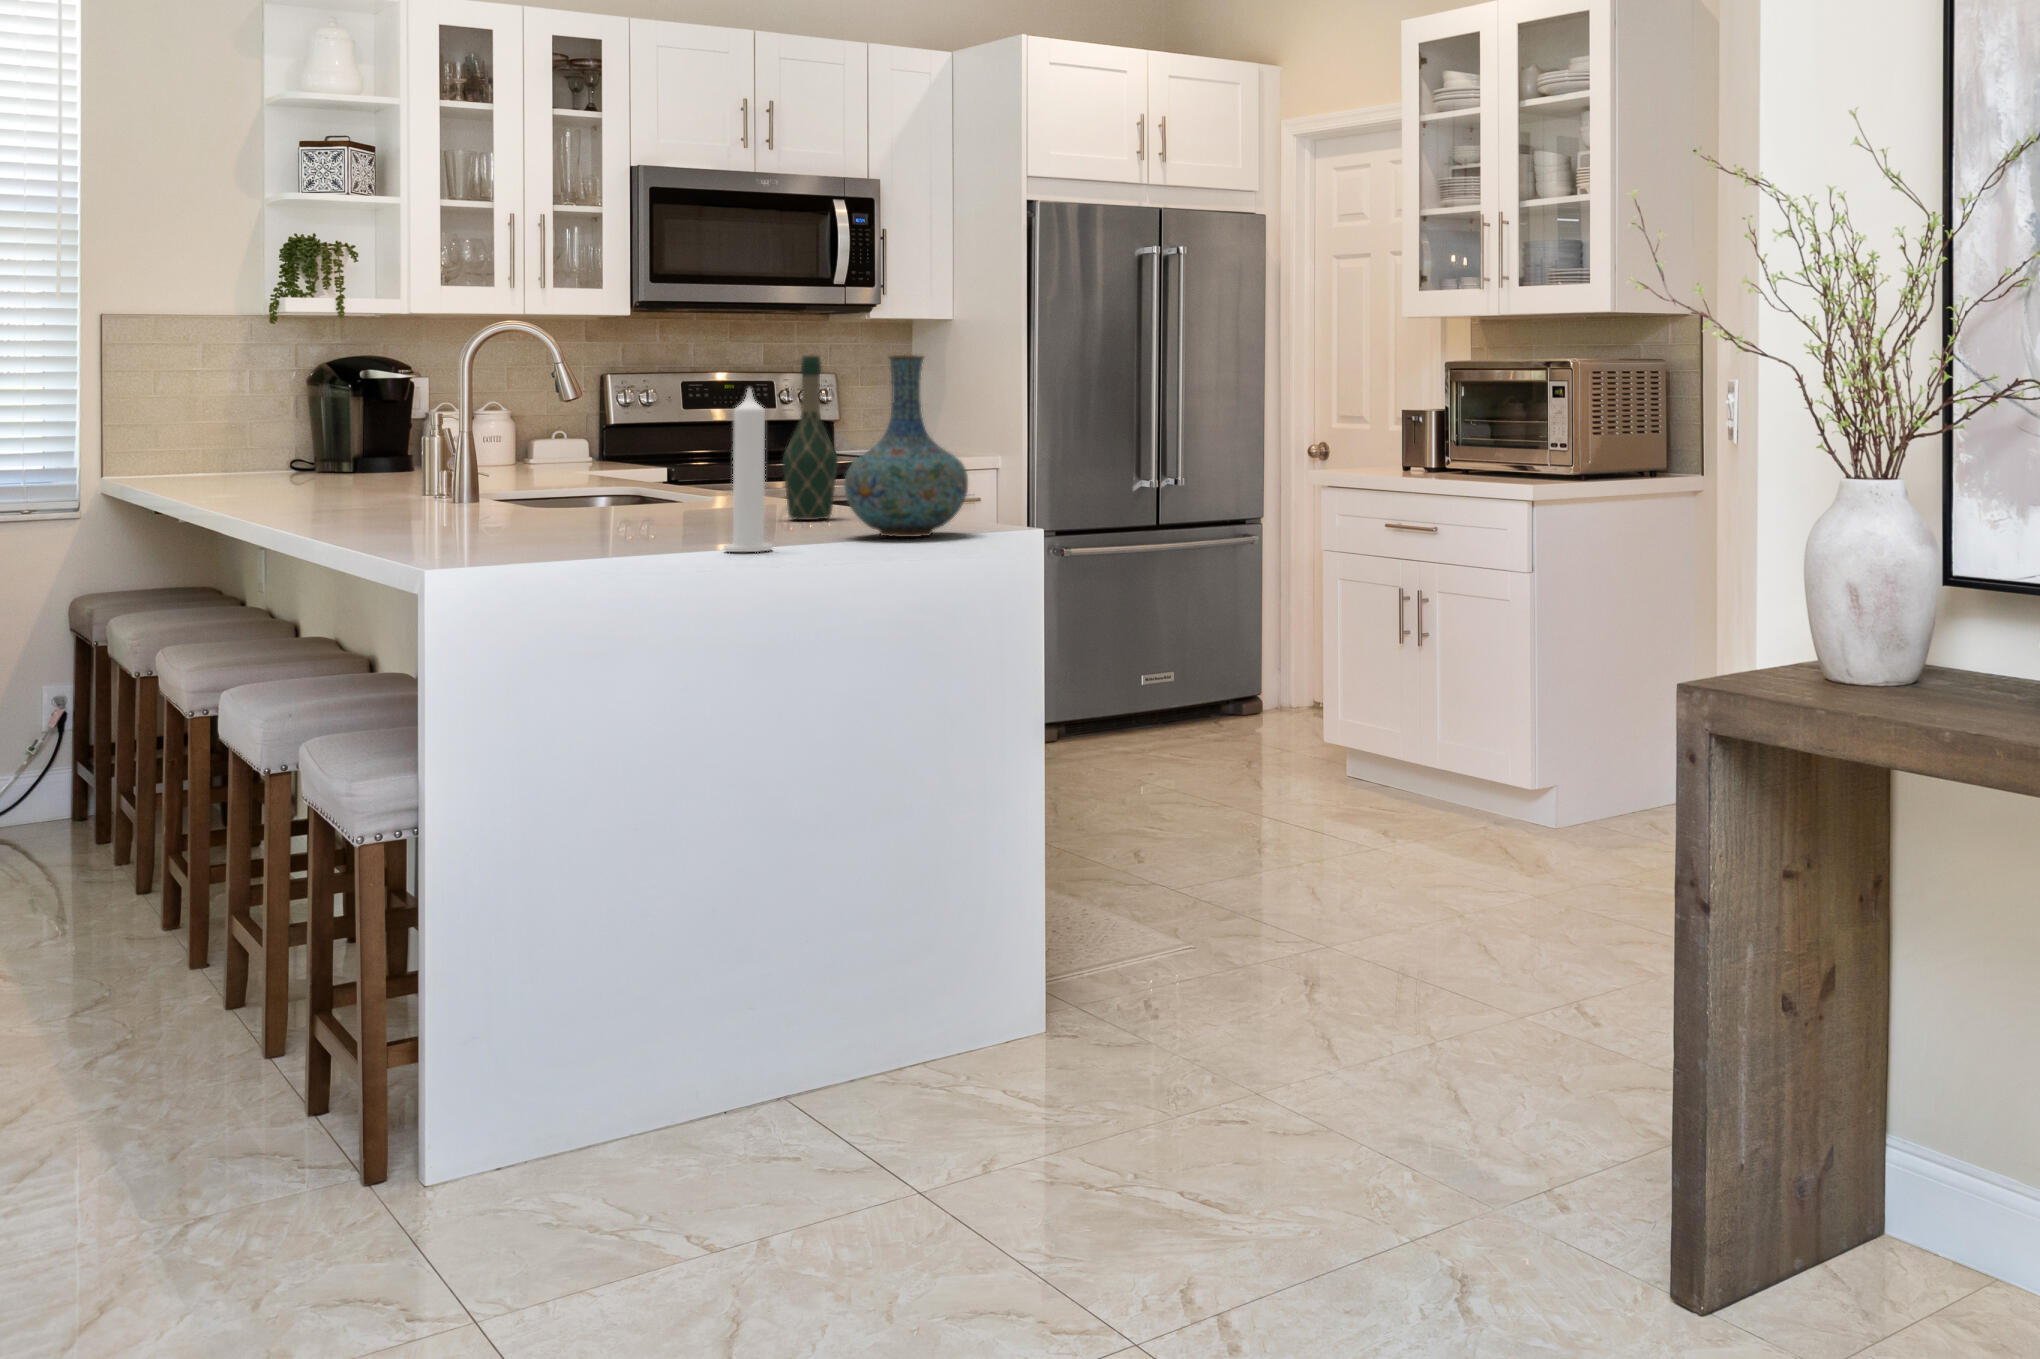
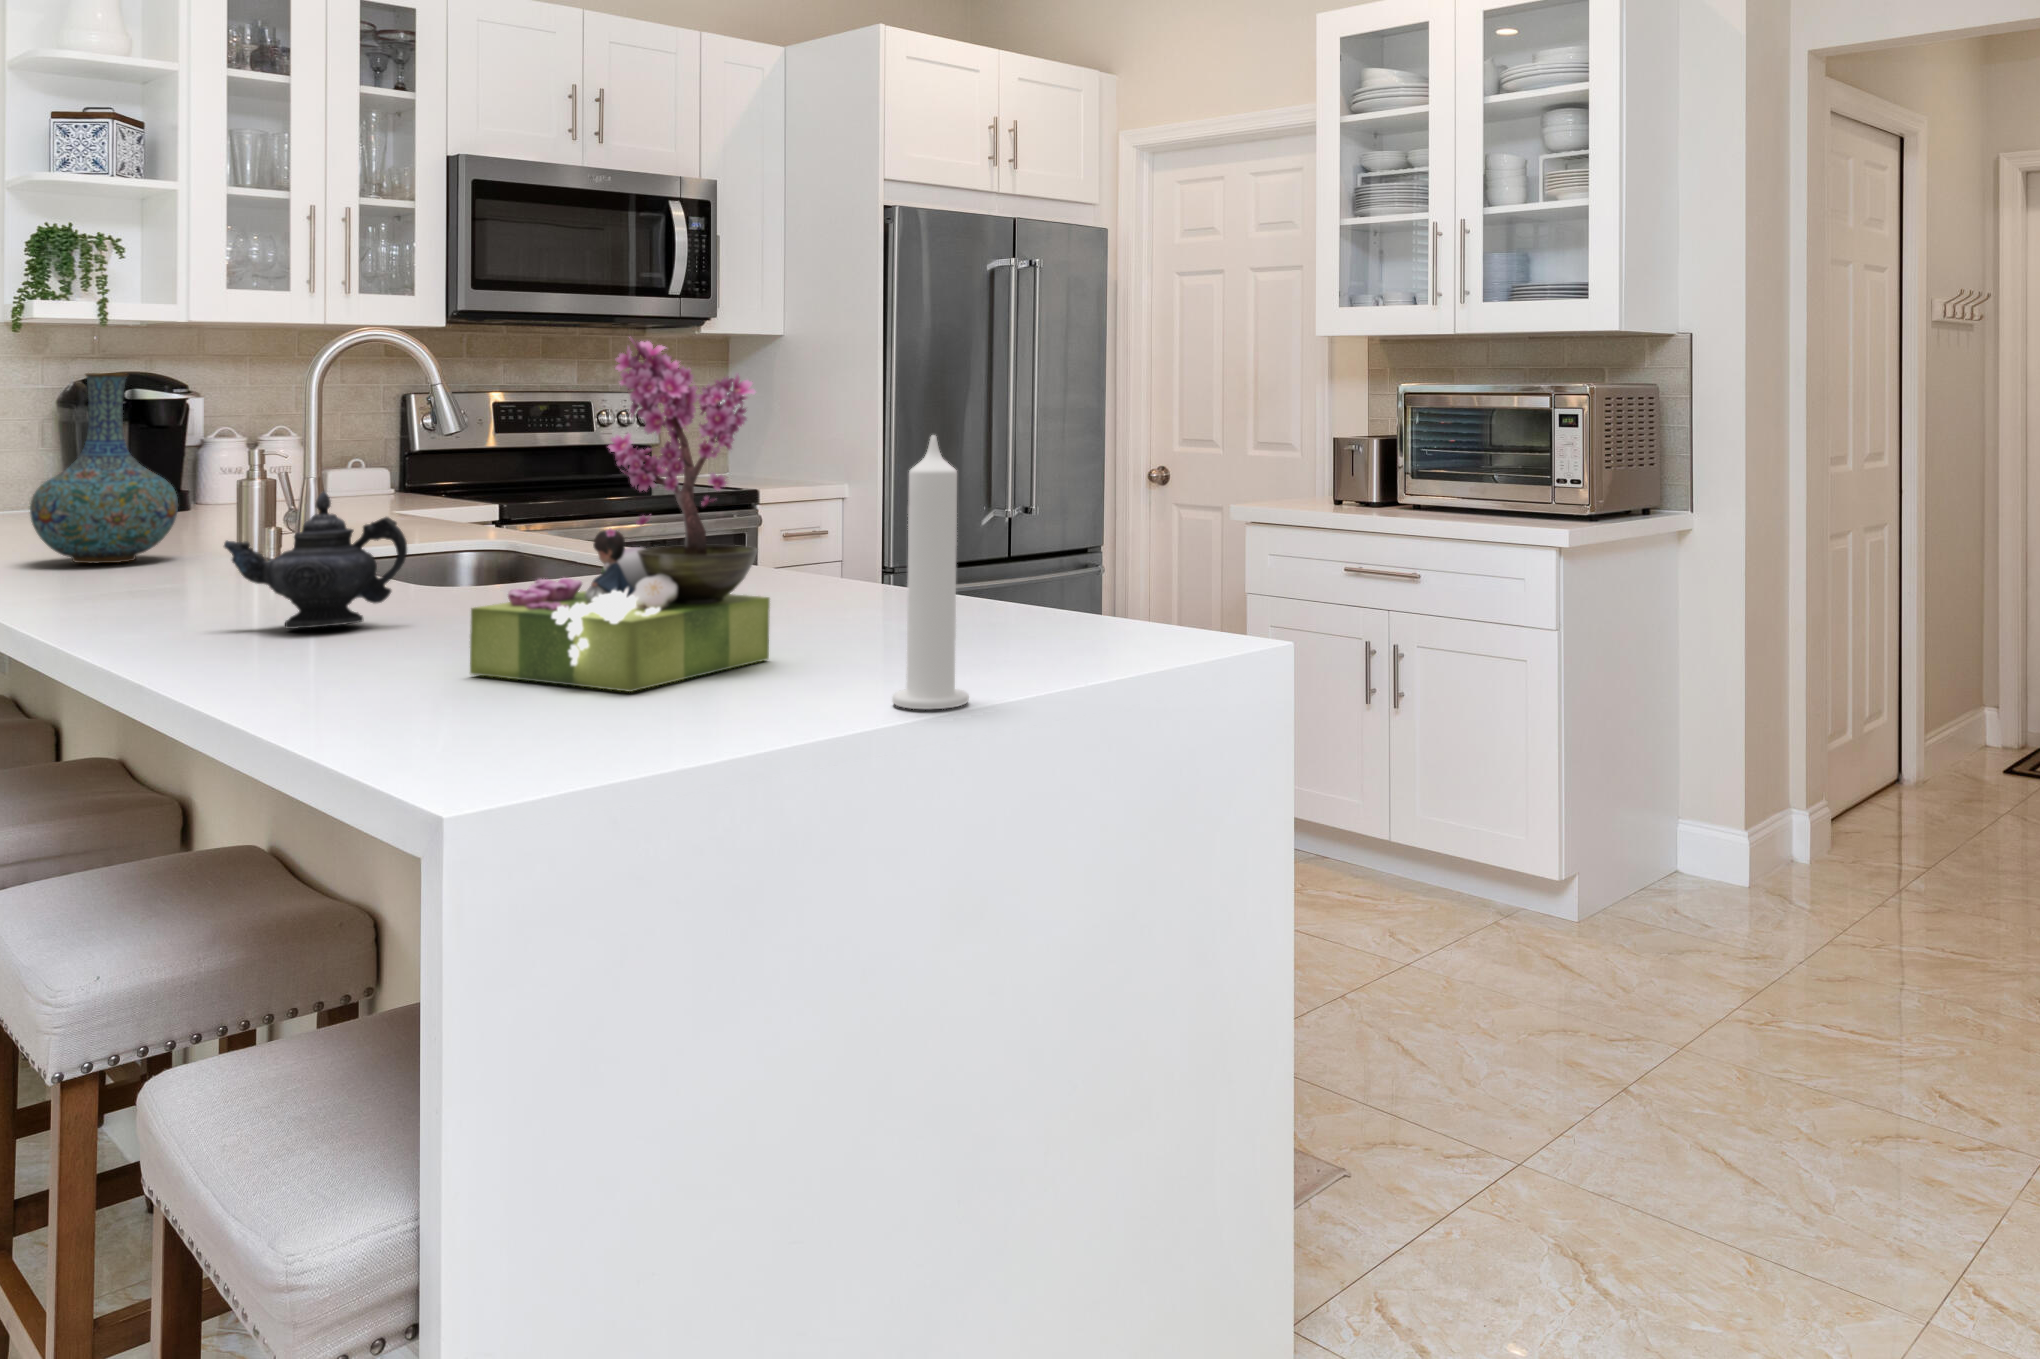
flower arrangement: none [497,326,693,546] -> present [470,338,770,692]
vase: present [845,355,968,537] -> present [30,373,178,563]
wine bottle: present [783,356,838,520] -> none [827,379,902,613]
teapot: none [369,432,490,523] -> present [224,491,407,629]

